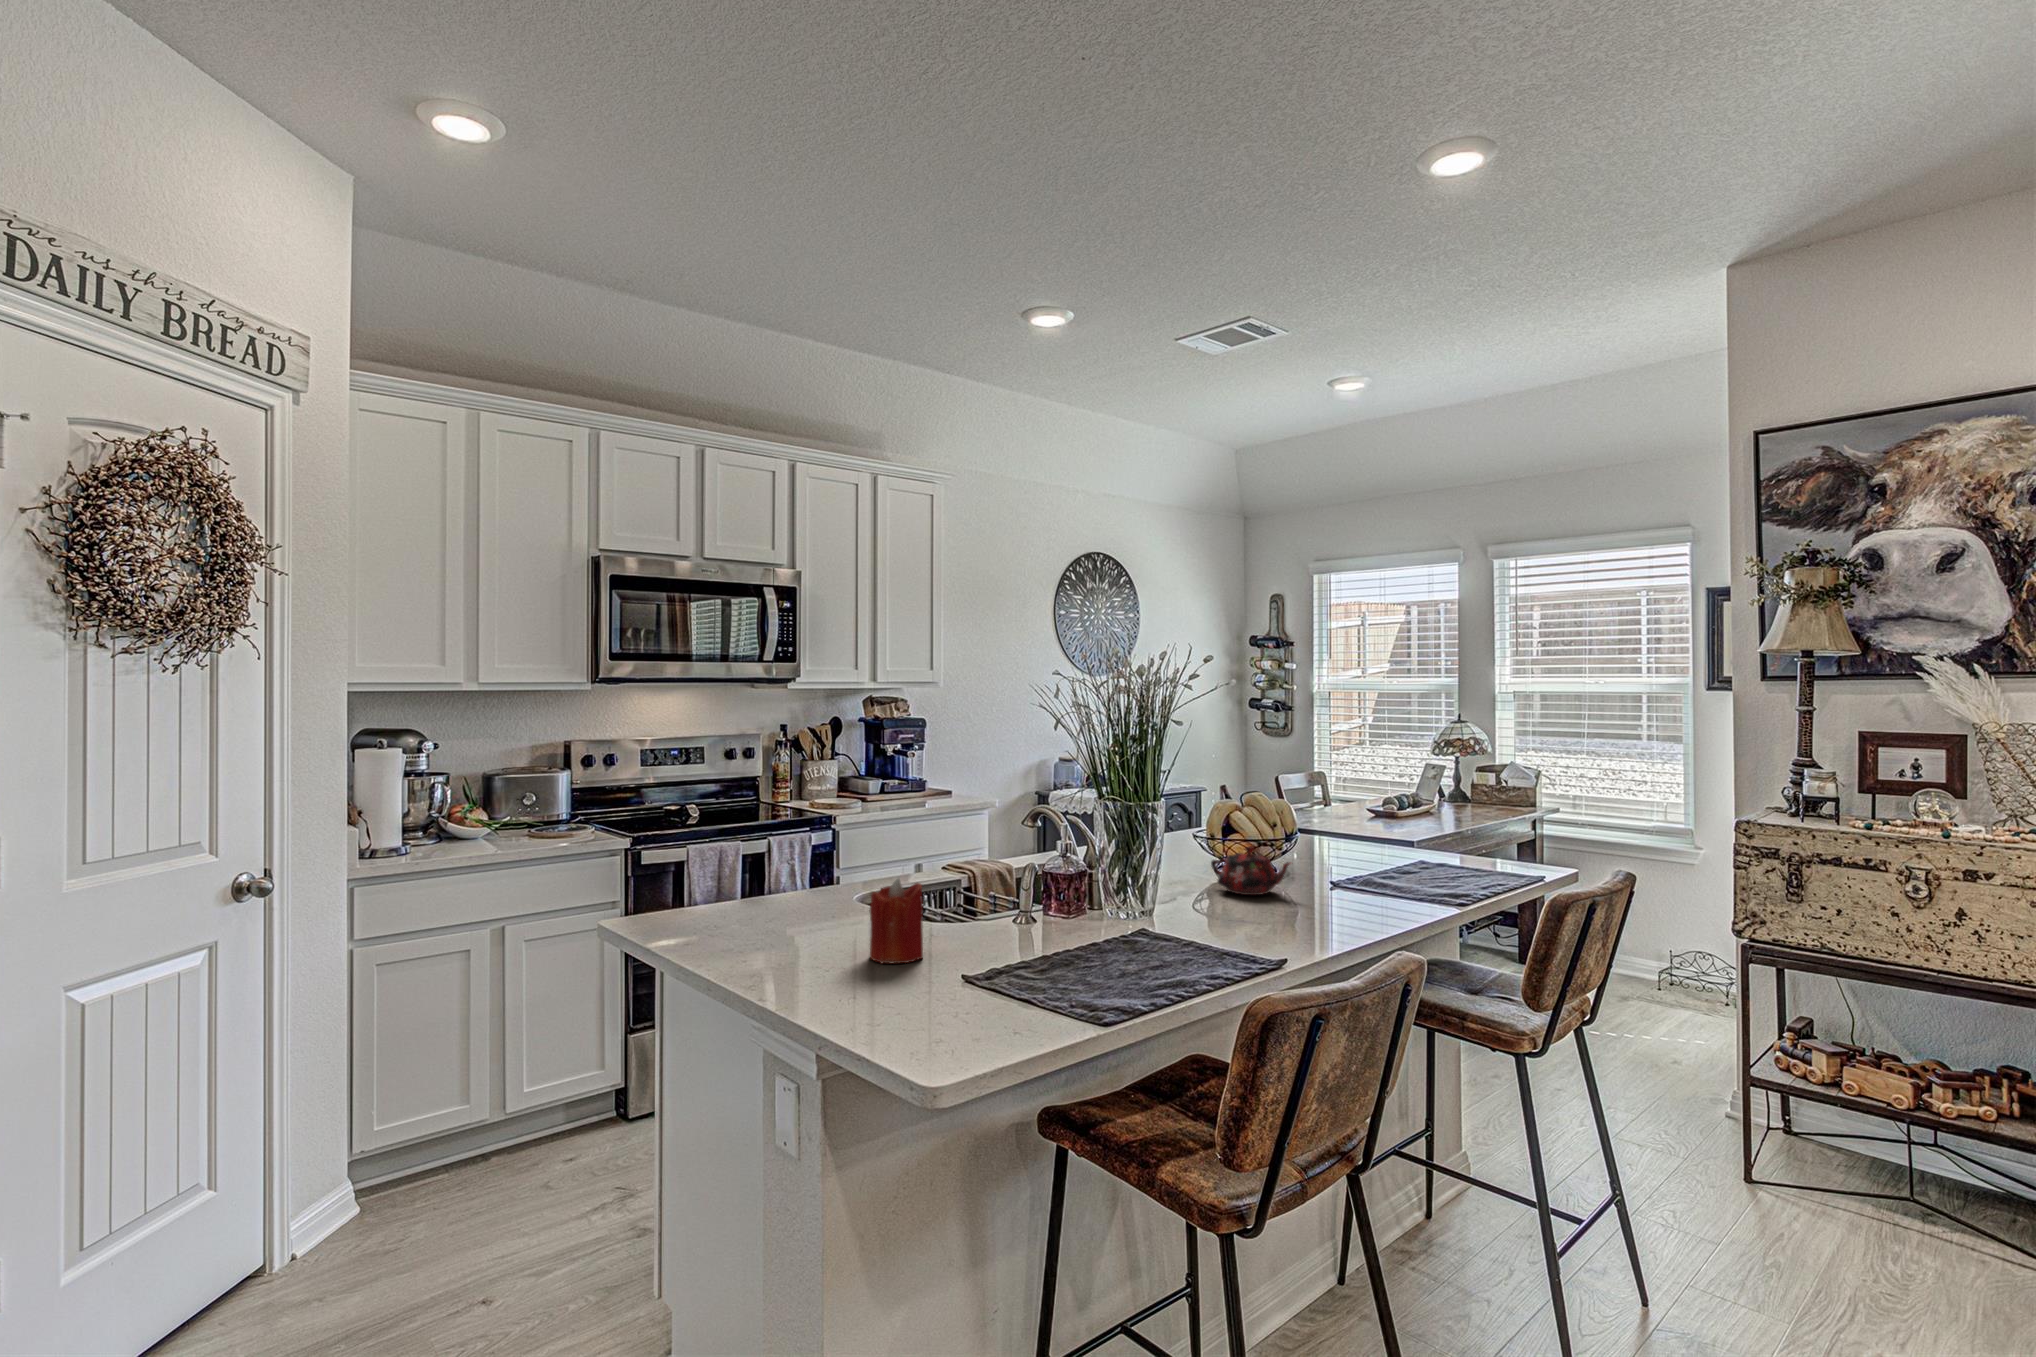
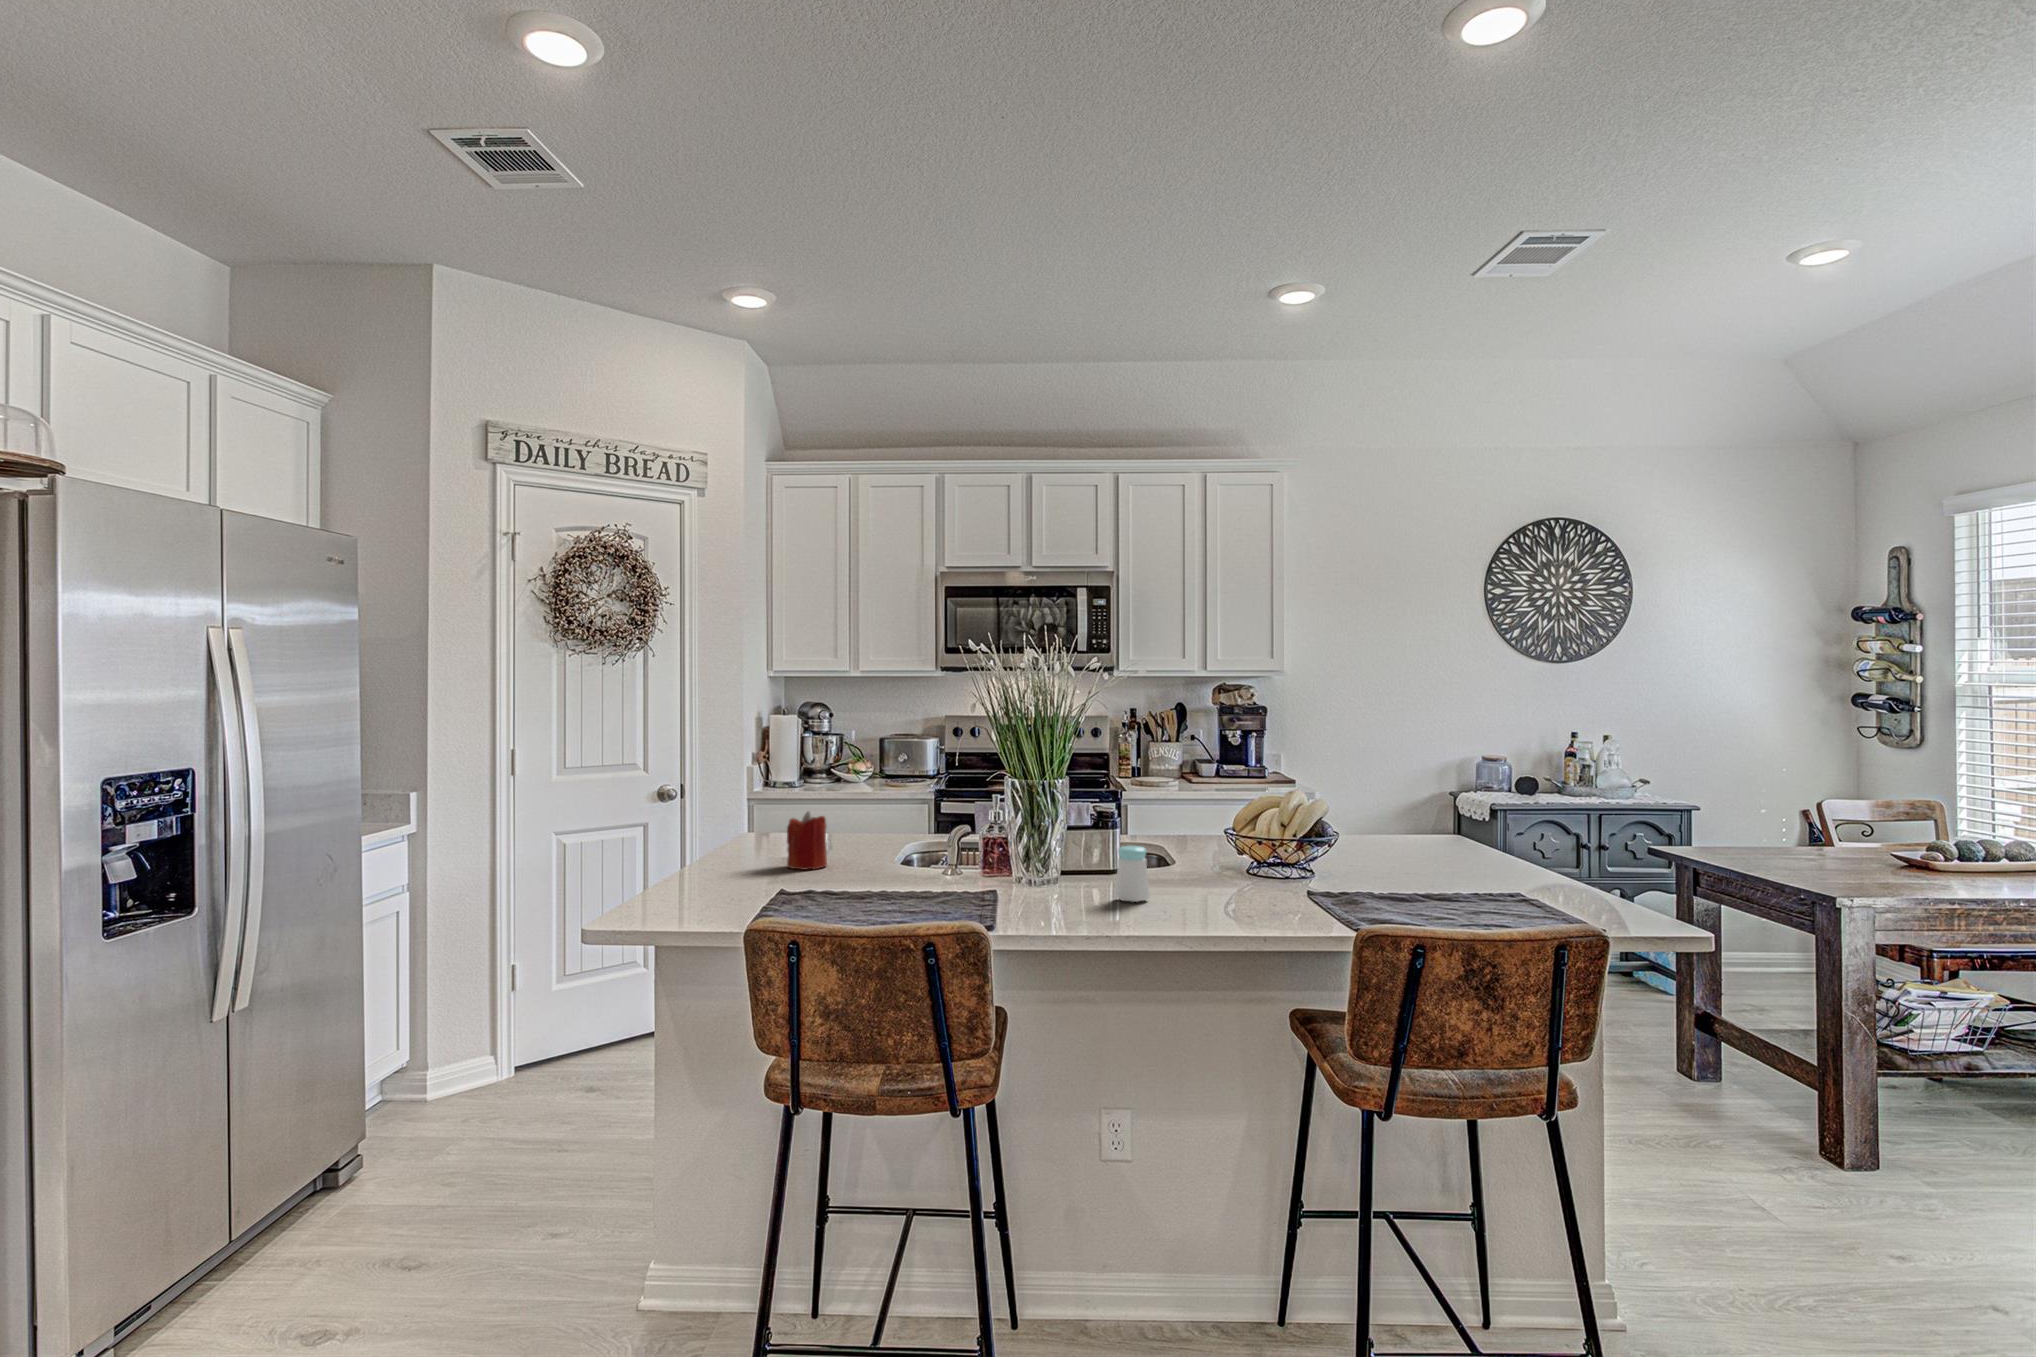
teapot: present [1211,846,1290,895] -> none [1154,828,1209,875]
salt shaker: none [1316,870,1354,930] -> present [1115,846,1150,902]

